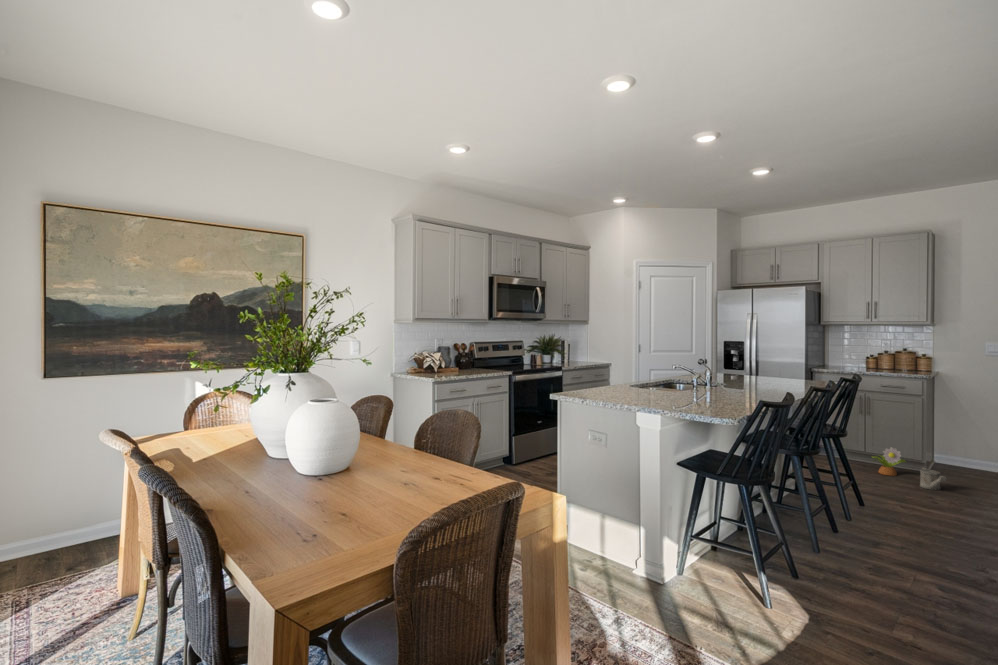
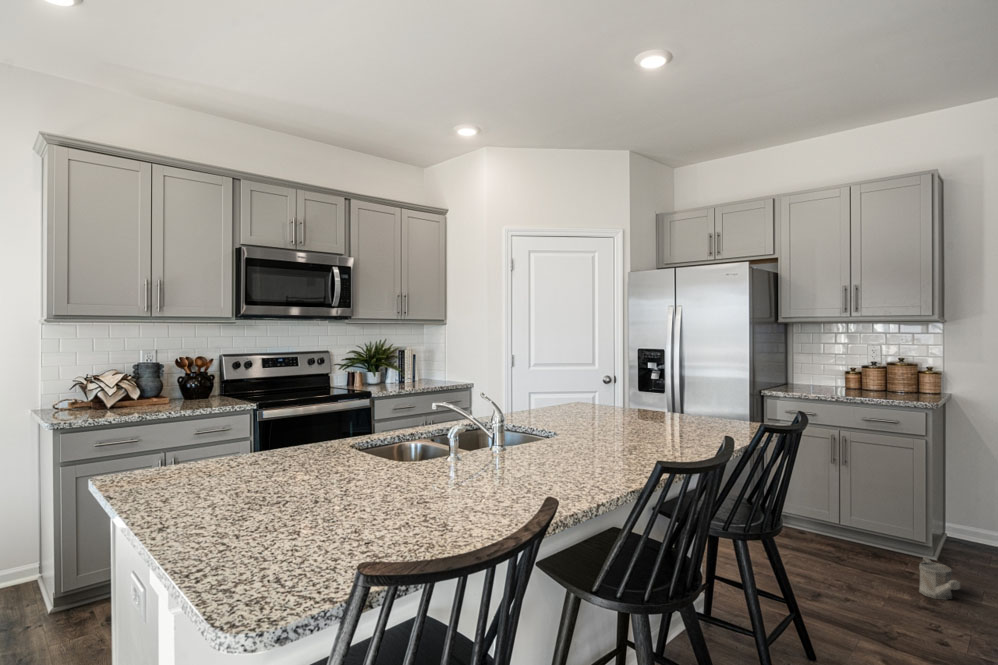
decorative plant: present [873,447,905,476] -> none [848,520,902,566]

